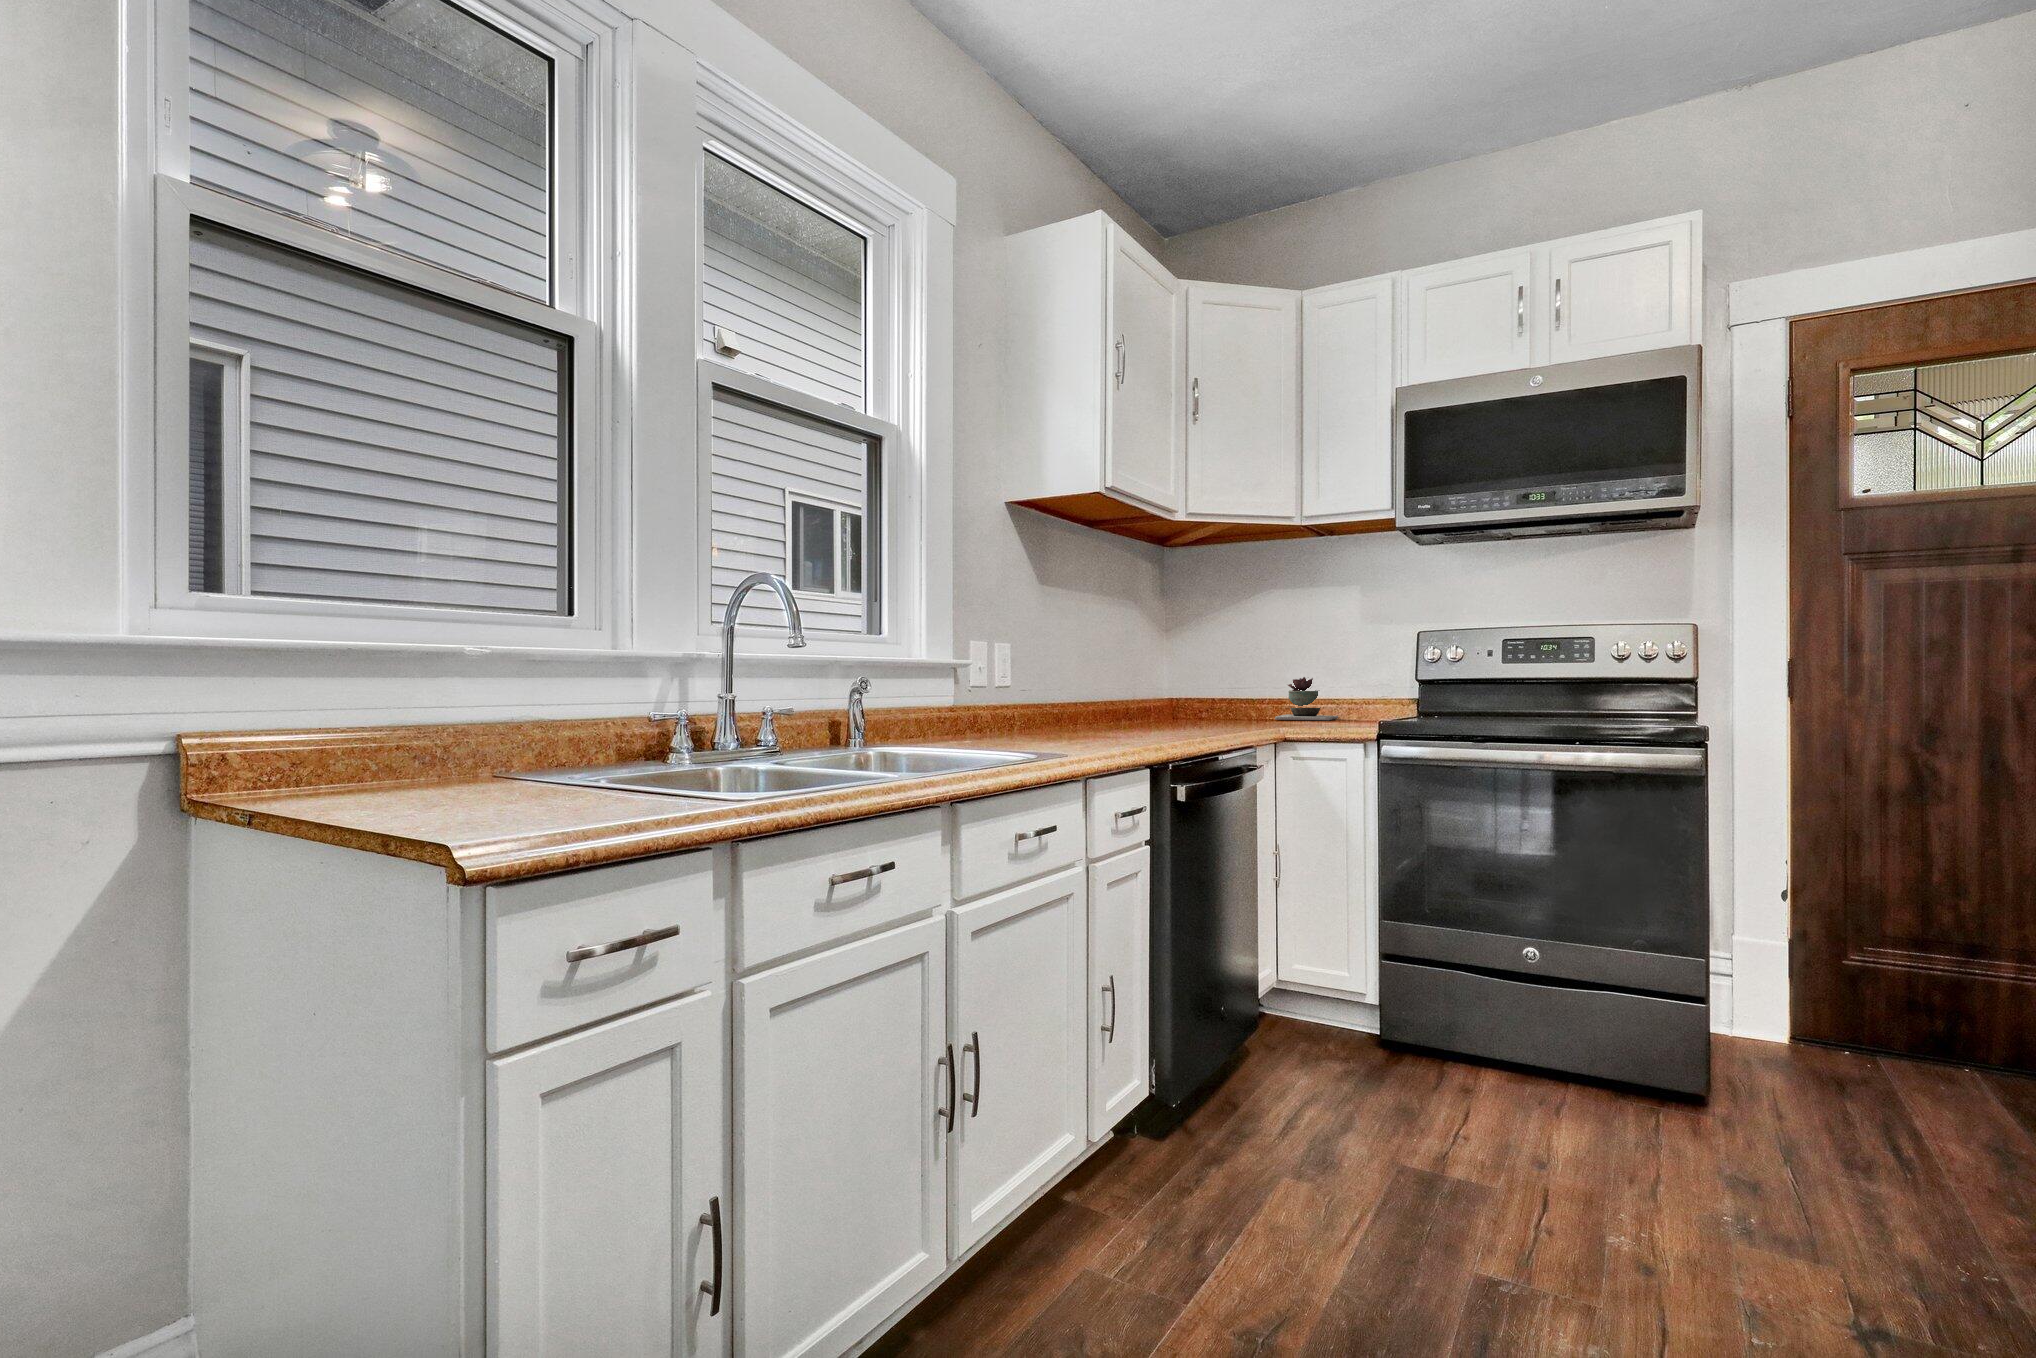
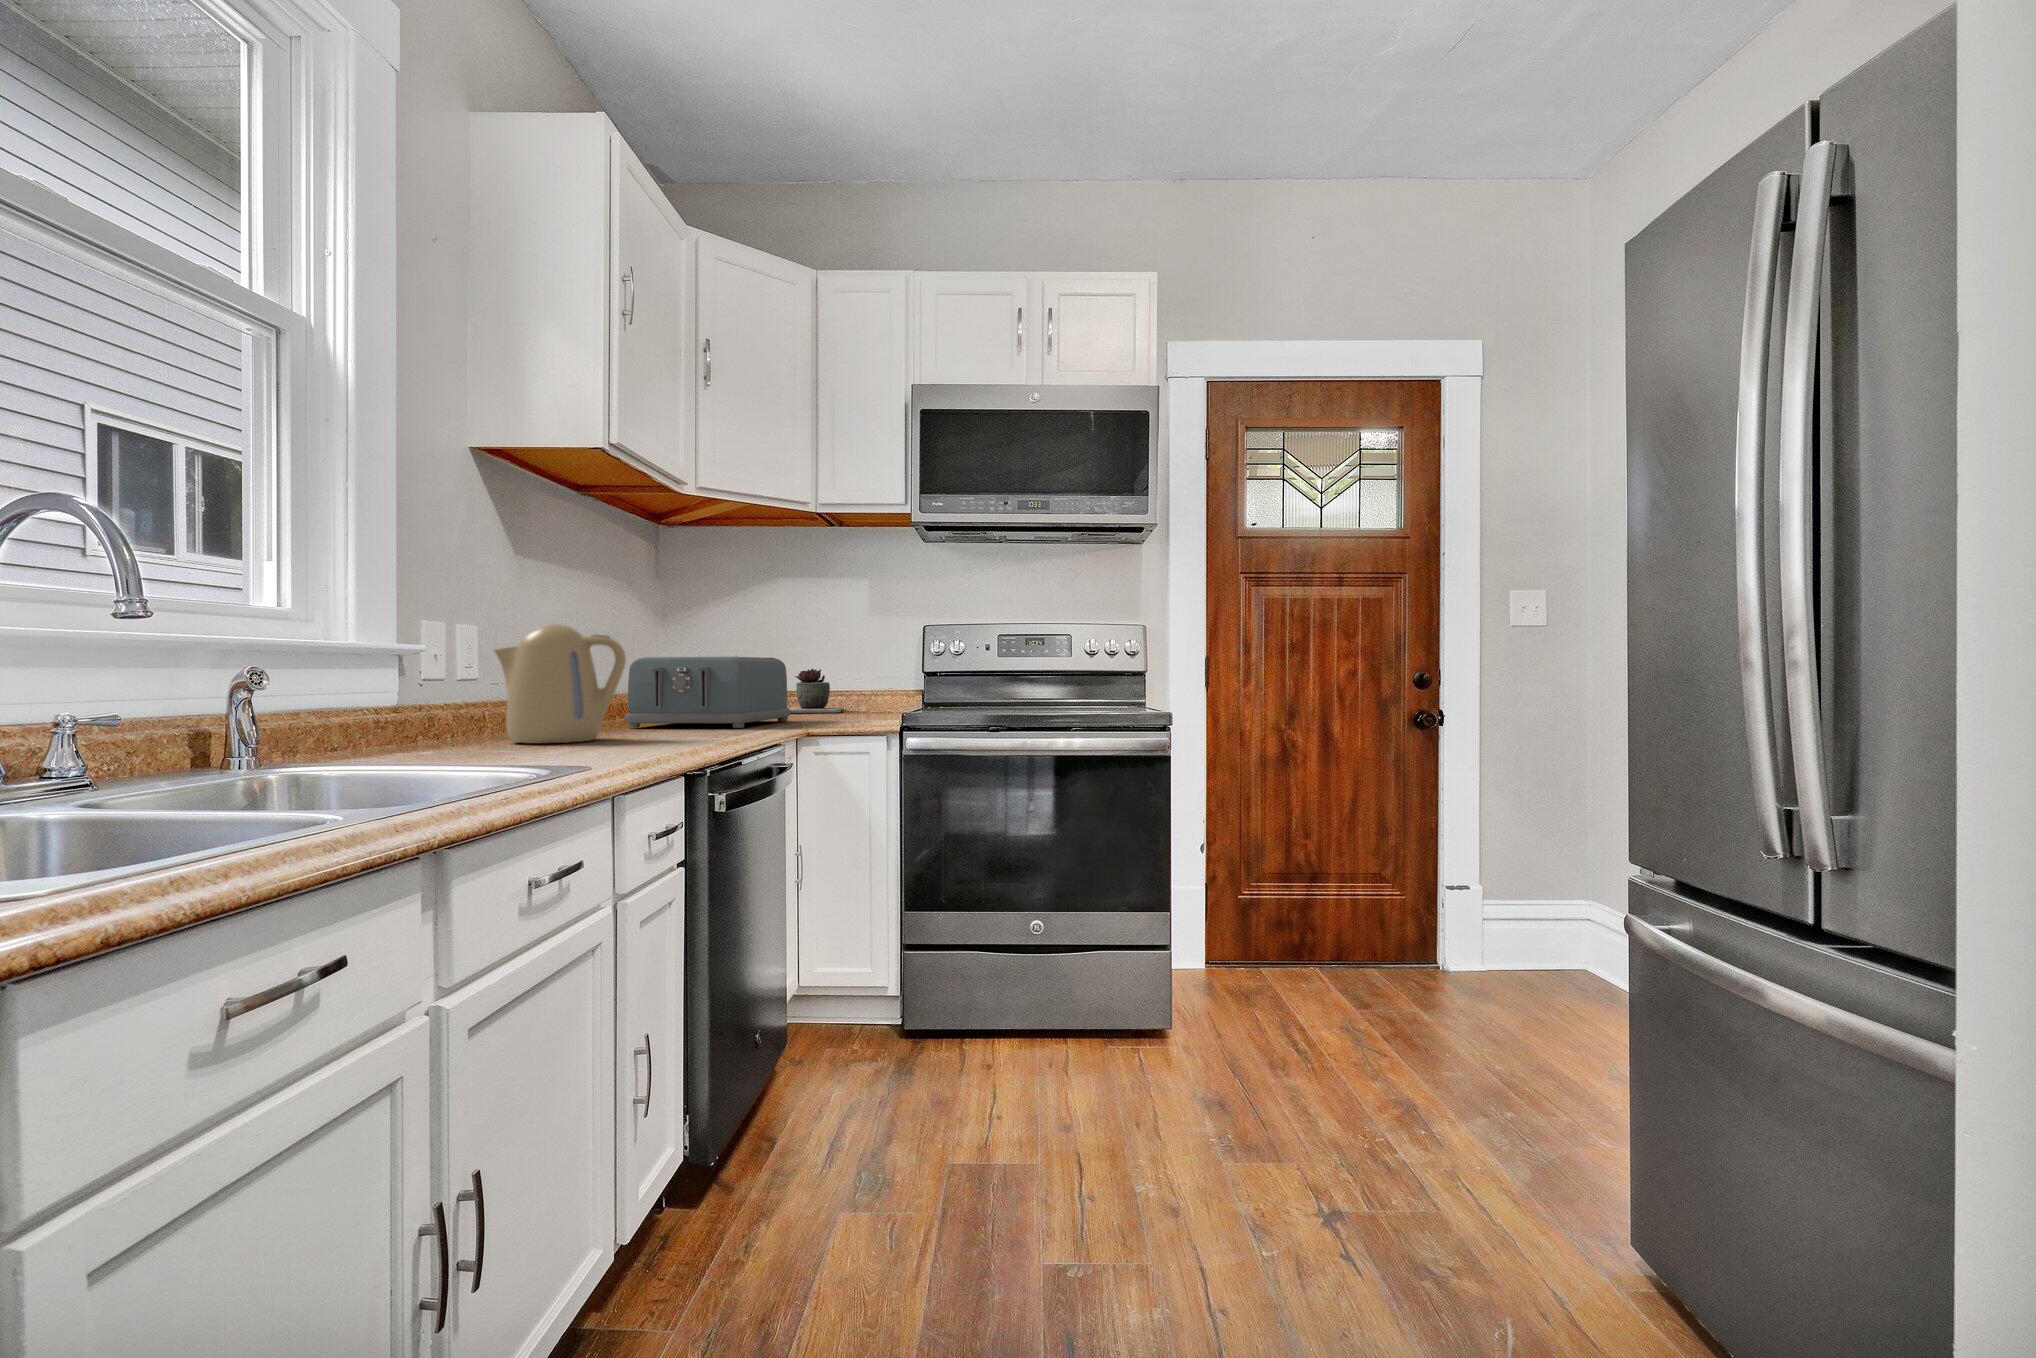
kettle: none [1019,640,1117,737] -> present [494,624,626,743]
toaster: none [1124,667,1272,731] -> present [624,657,790,728]

